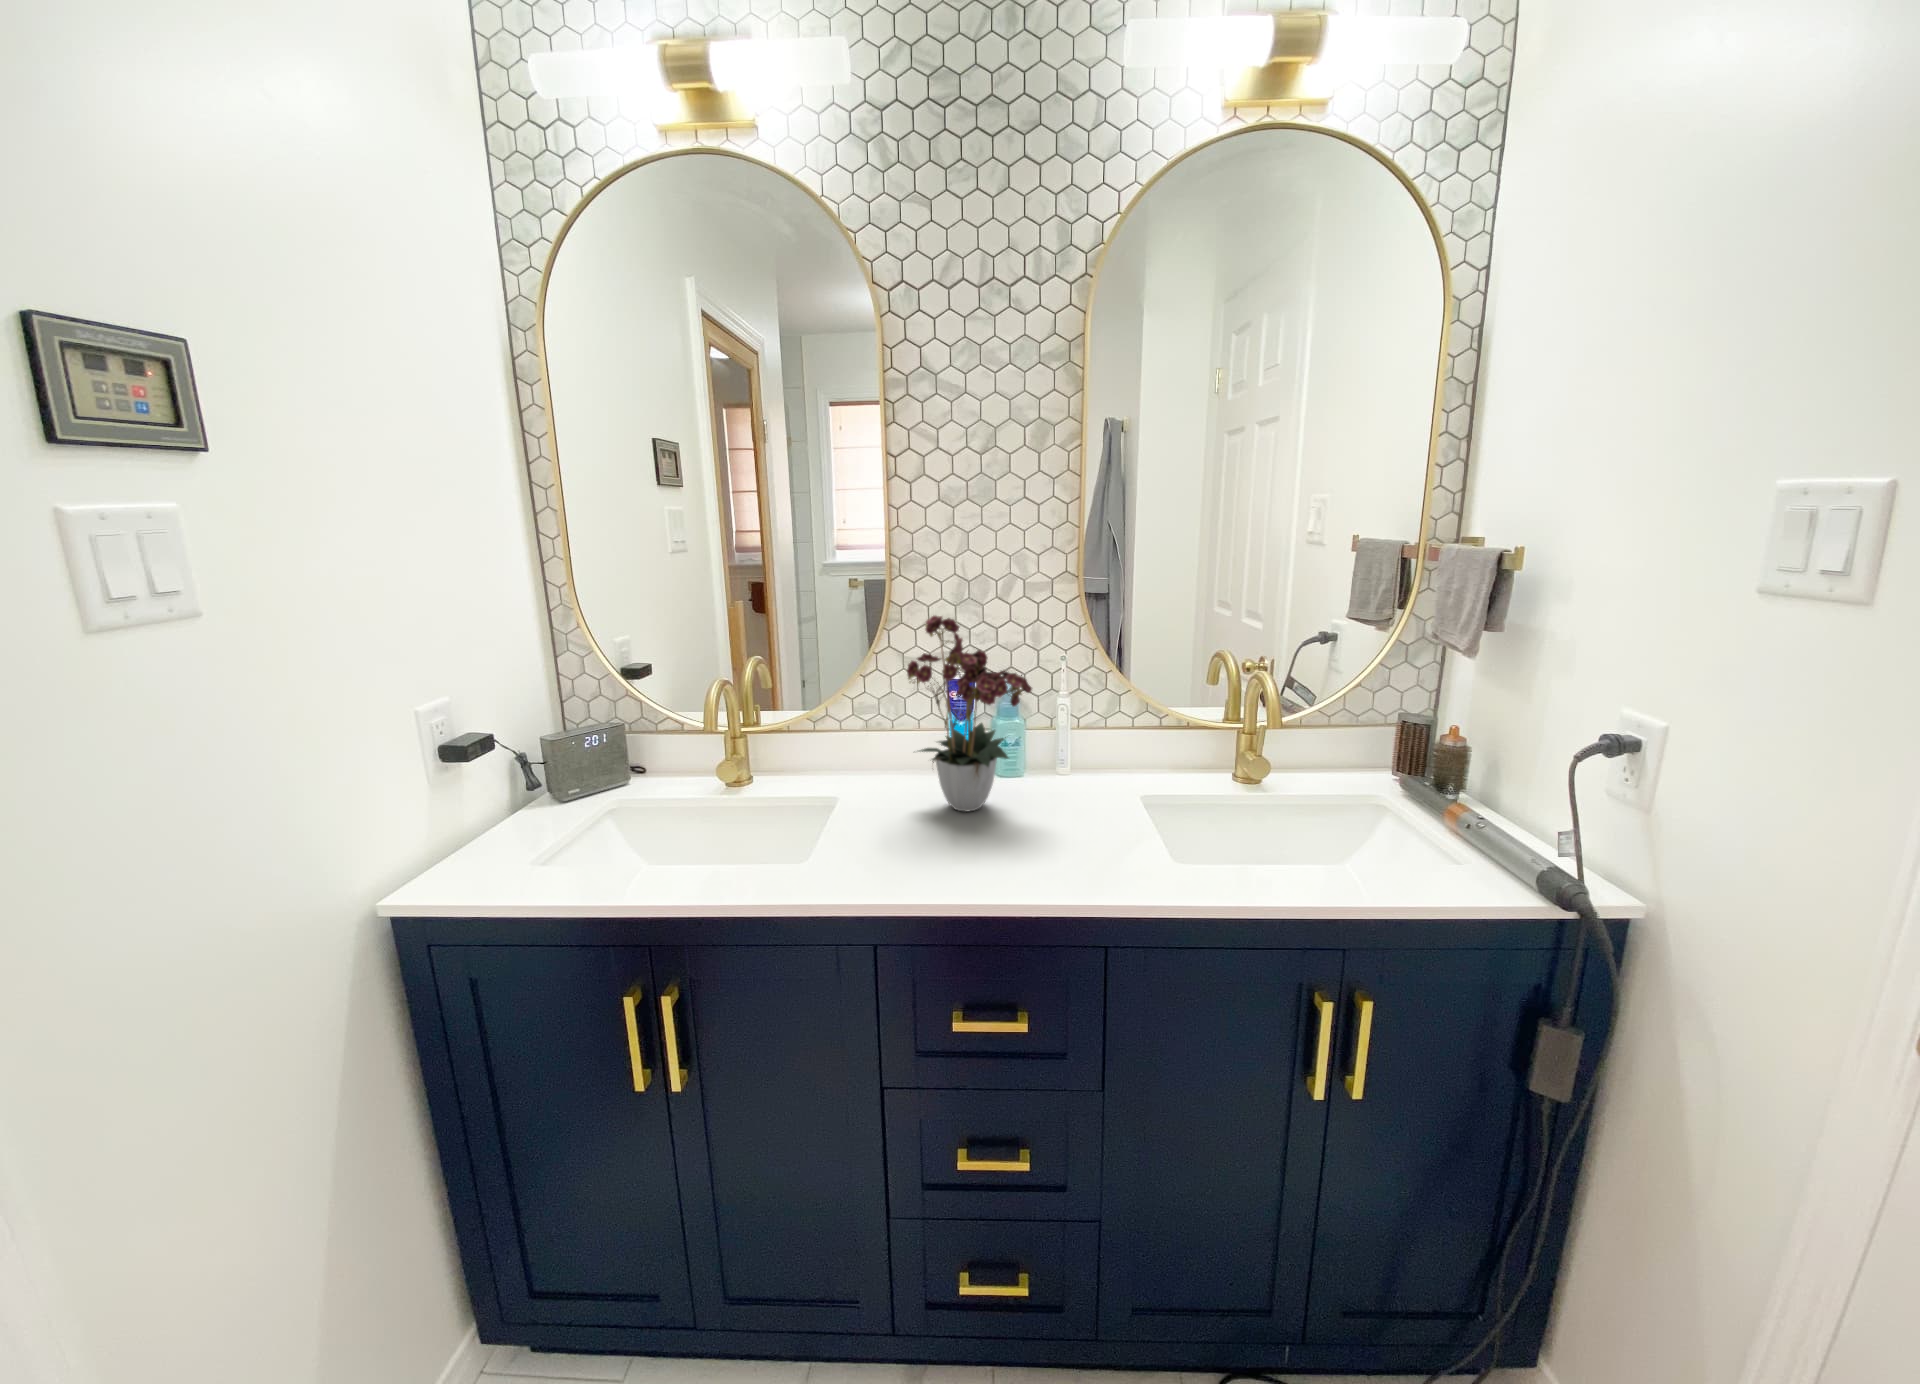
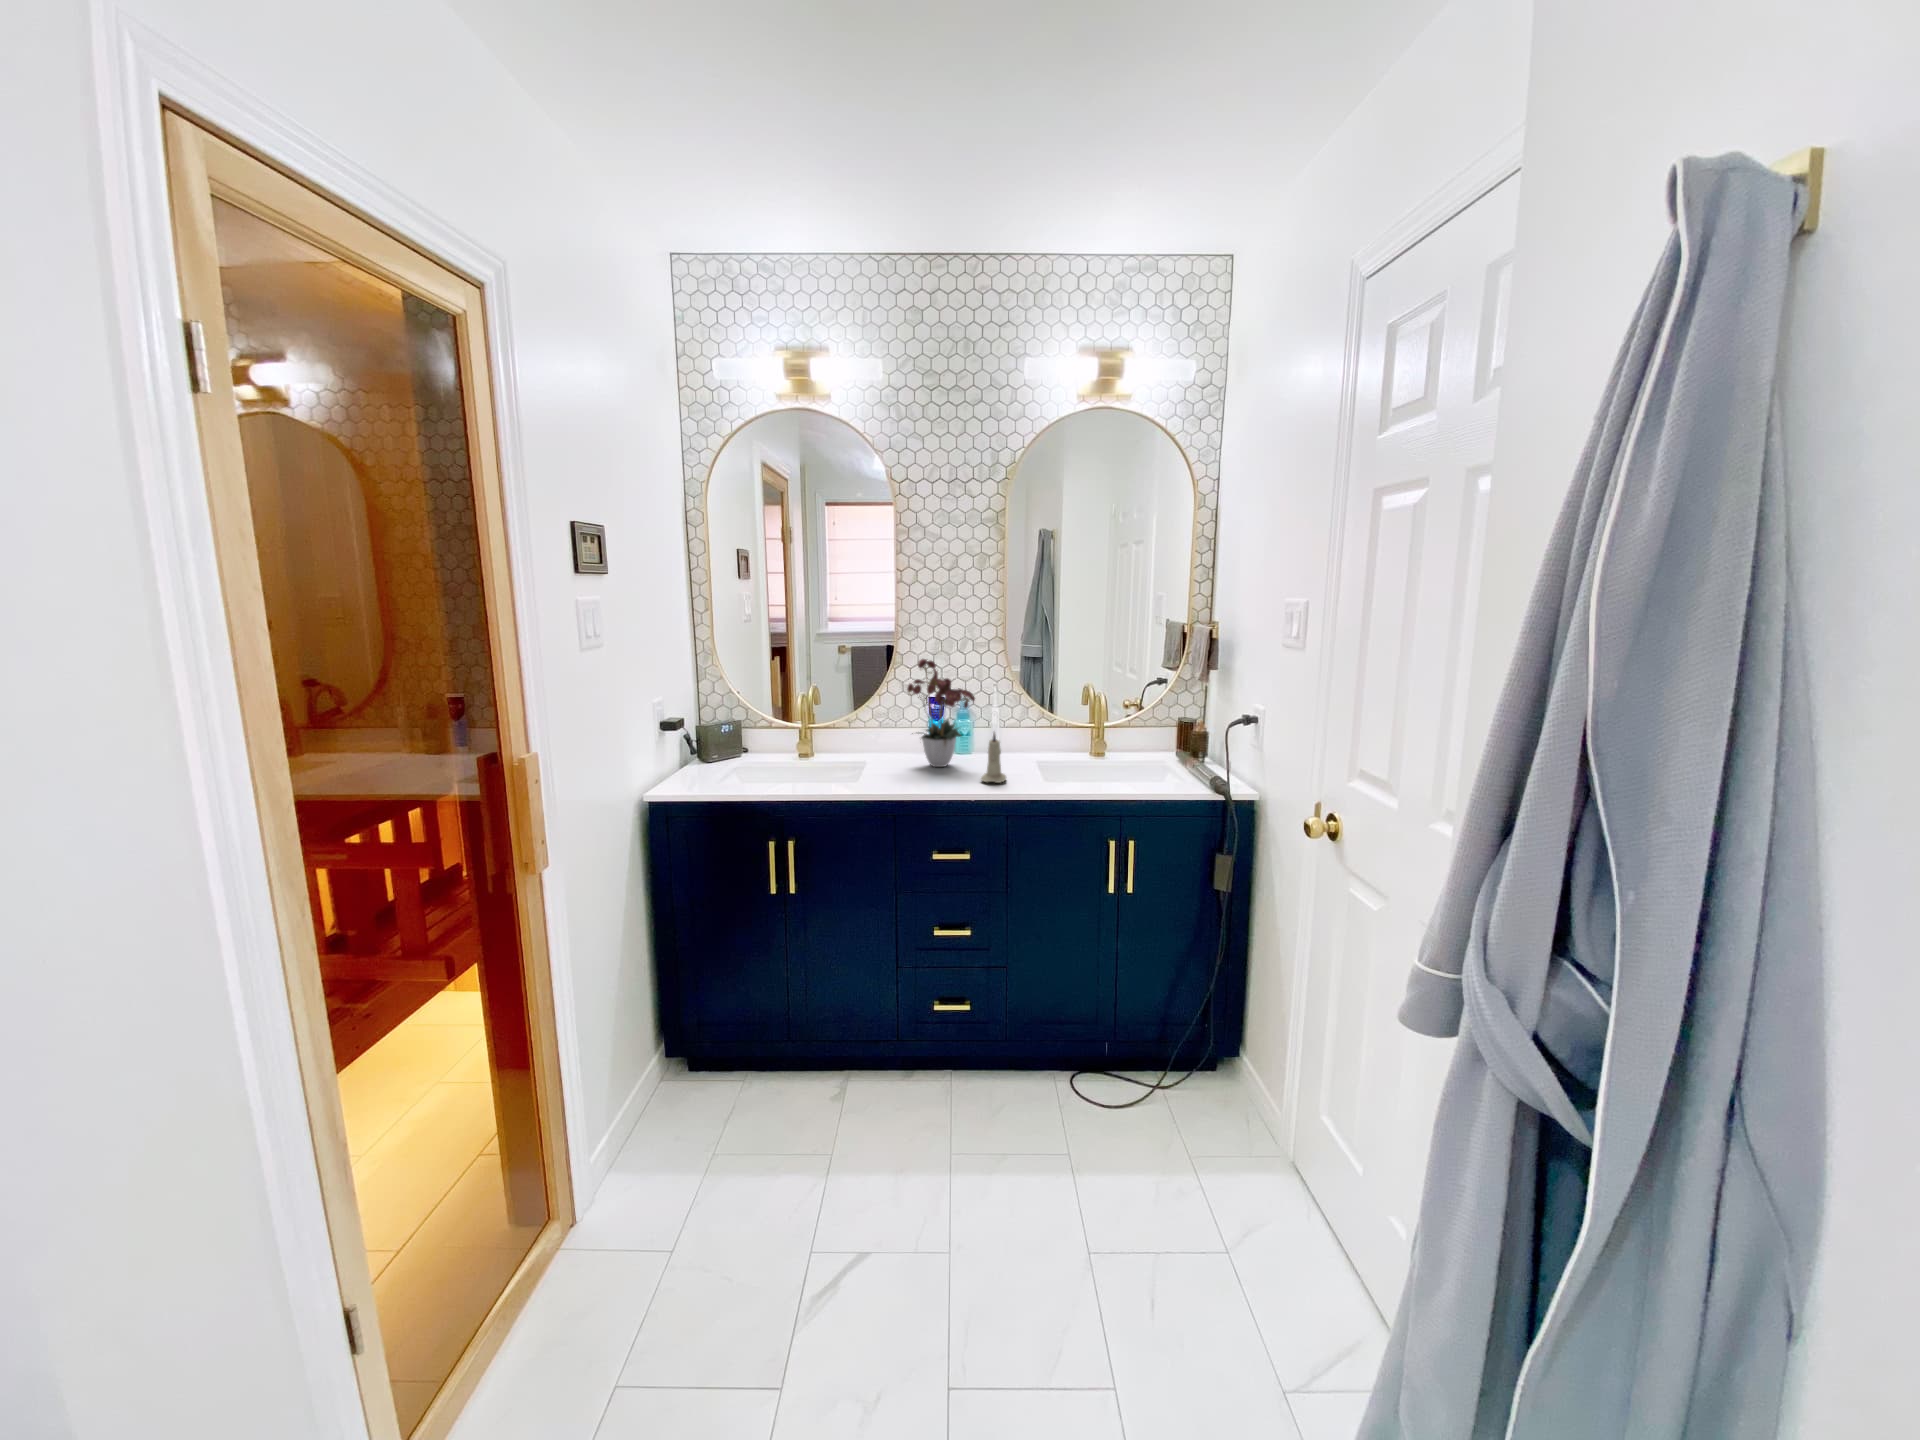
candle: none [1045,756,1096,860] -> present [981,733,1006,783]

